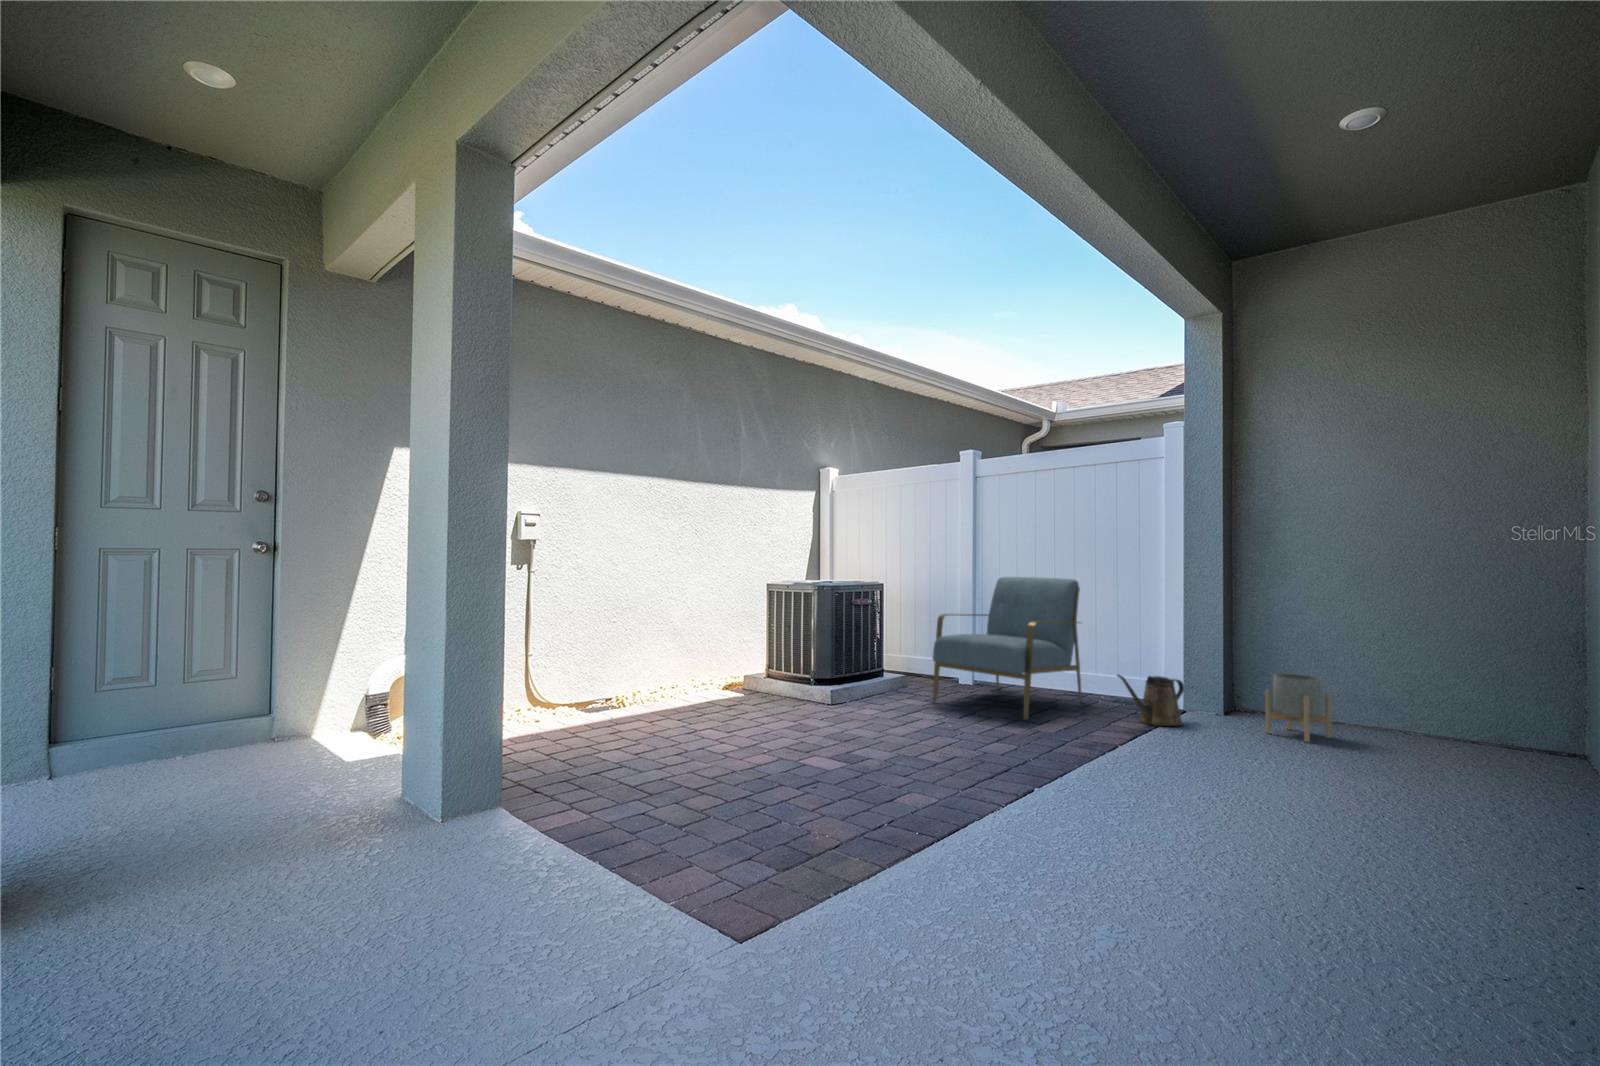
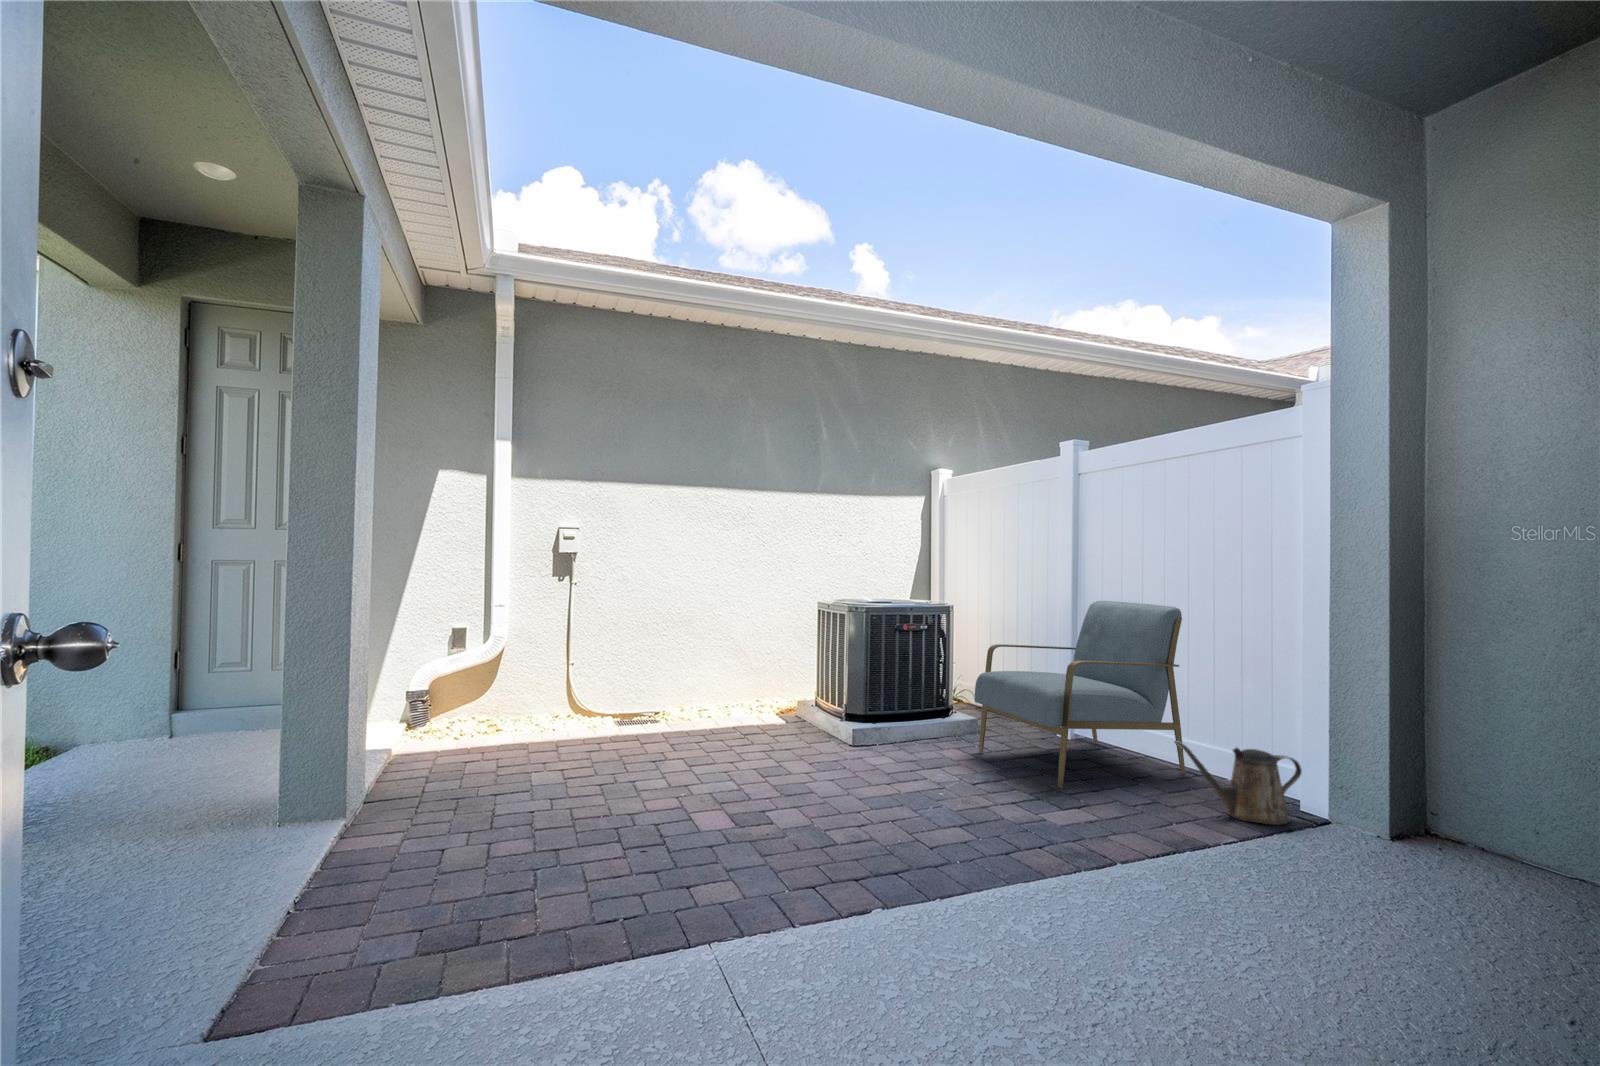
planter: present [1265,673,1331,742] -> none [1414,765,1532,881]

